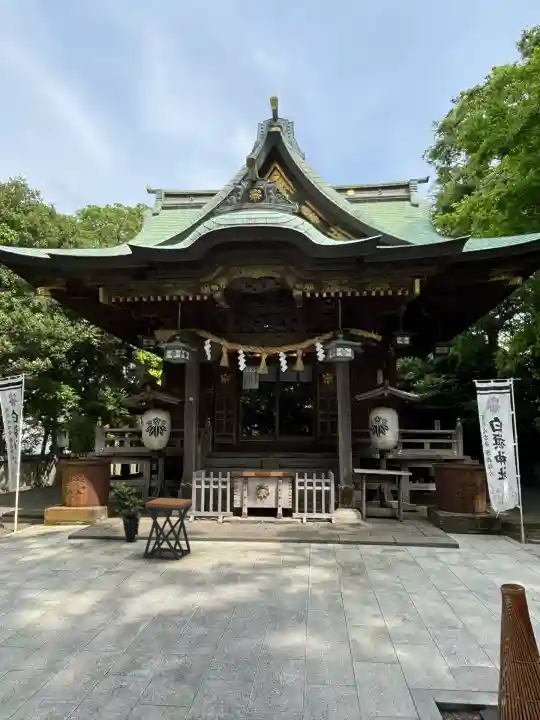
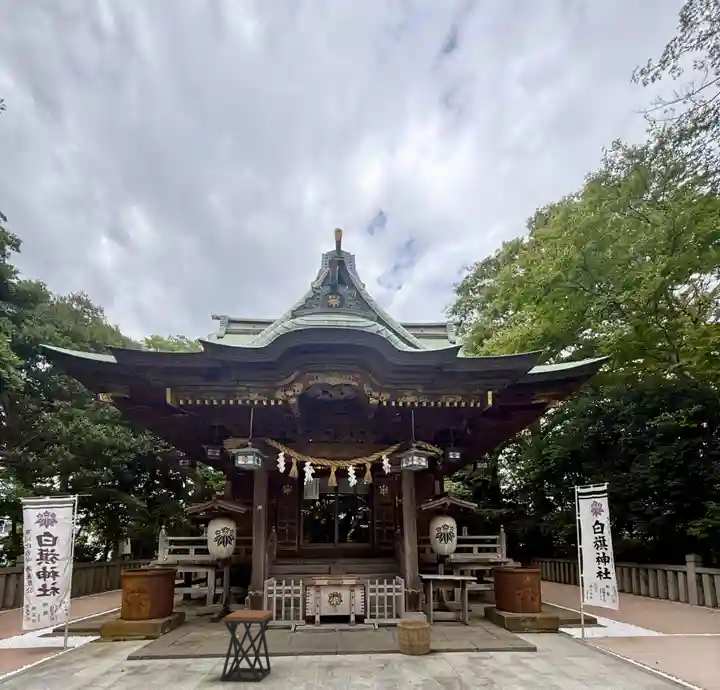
potted plant: present [111,482,143,542] -> none [183,593,218,663]
wooden bucket: none [316,514,349,546] -> present [397,620,430,655]

